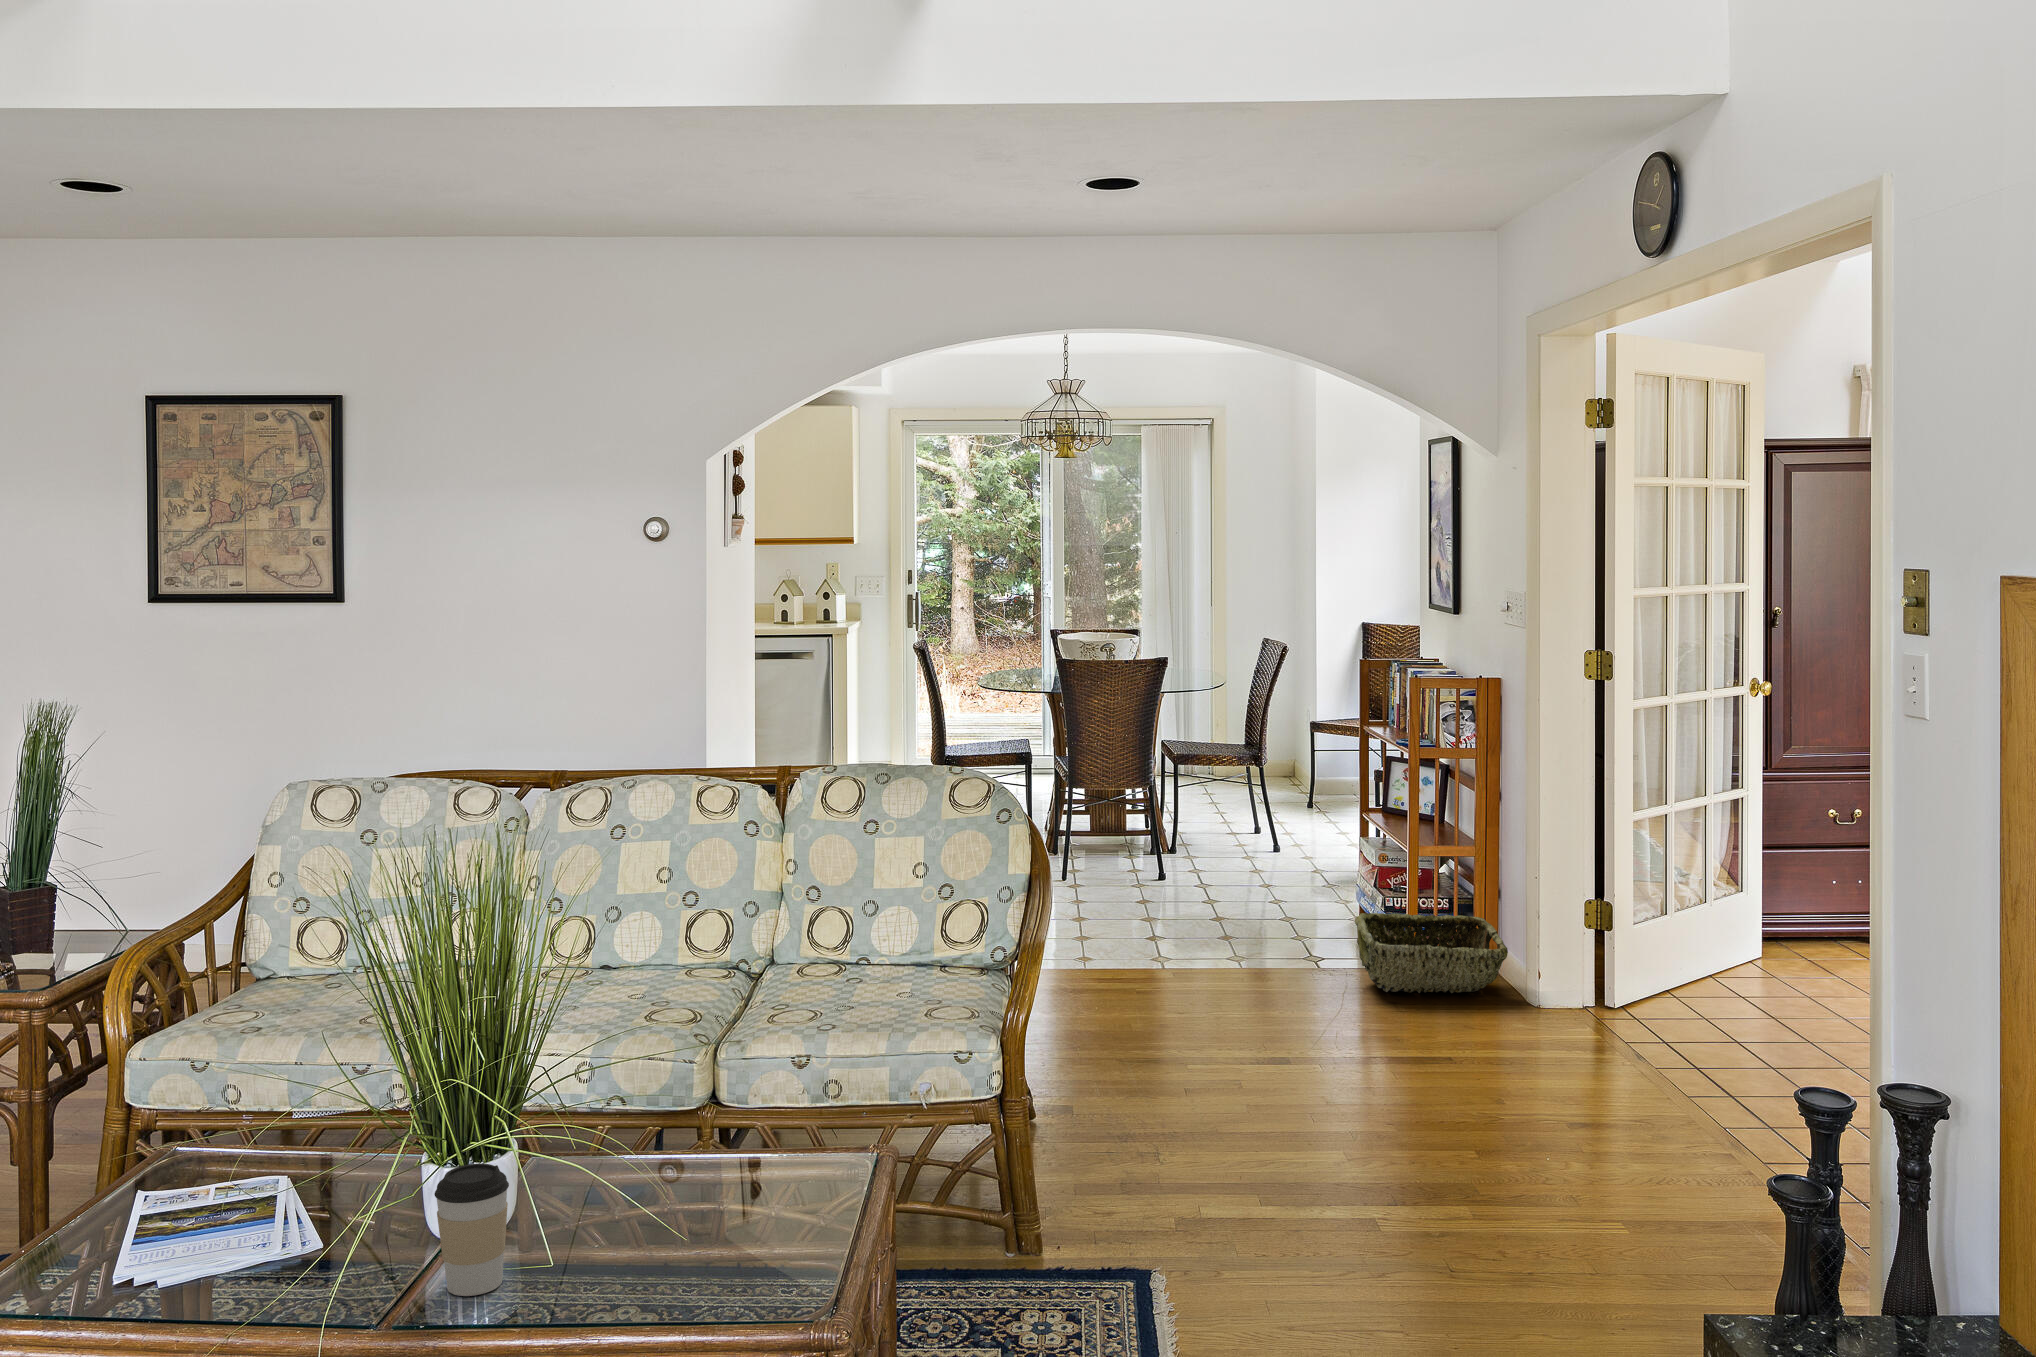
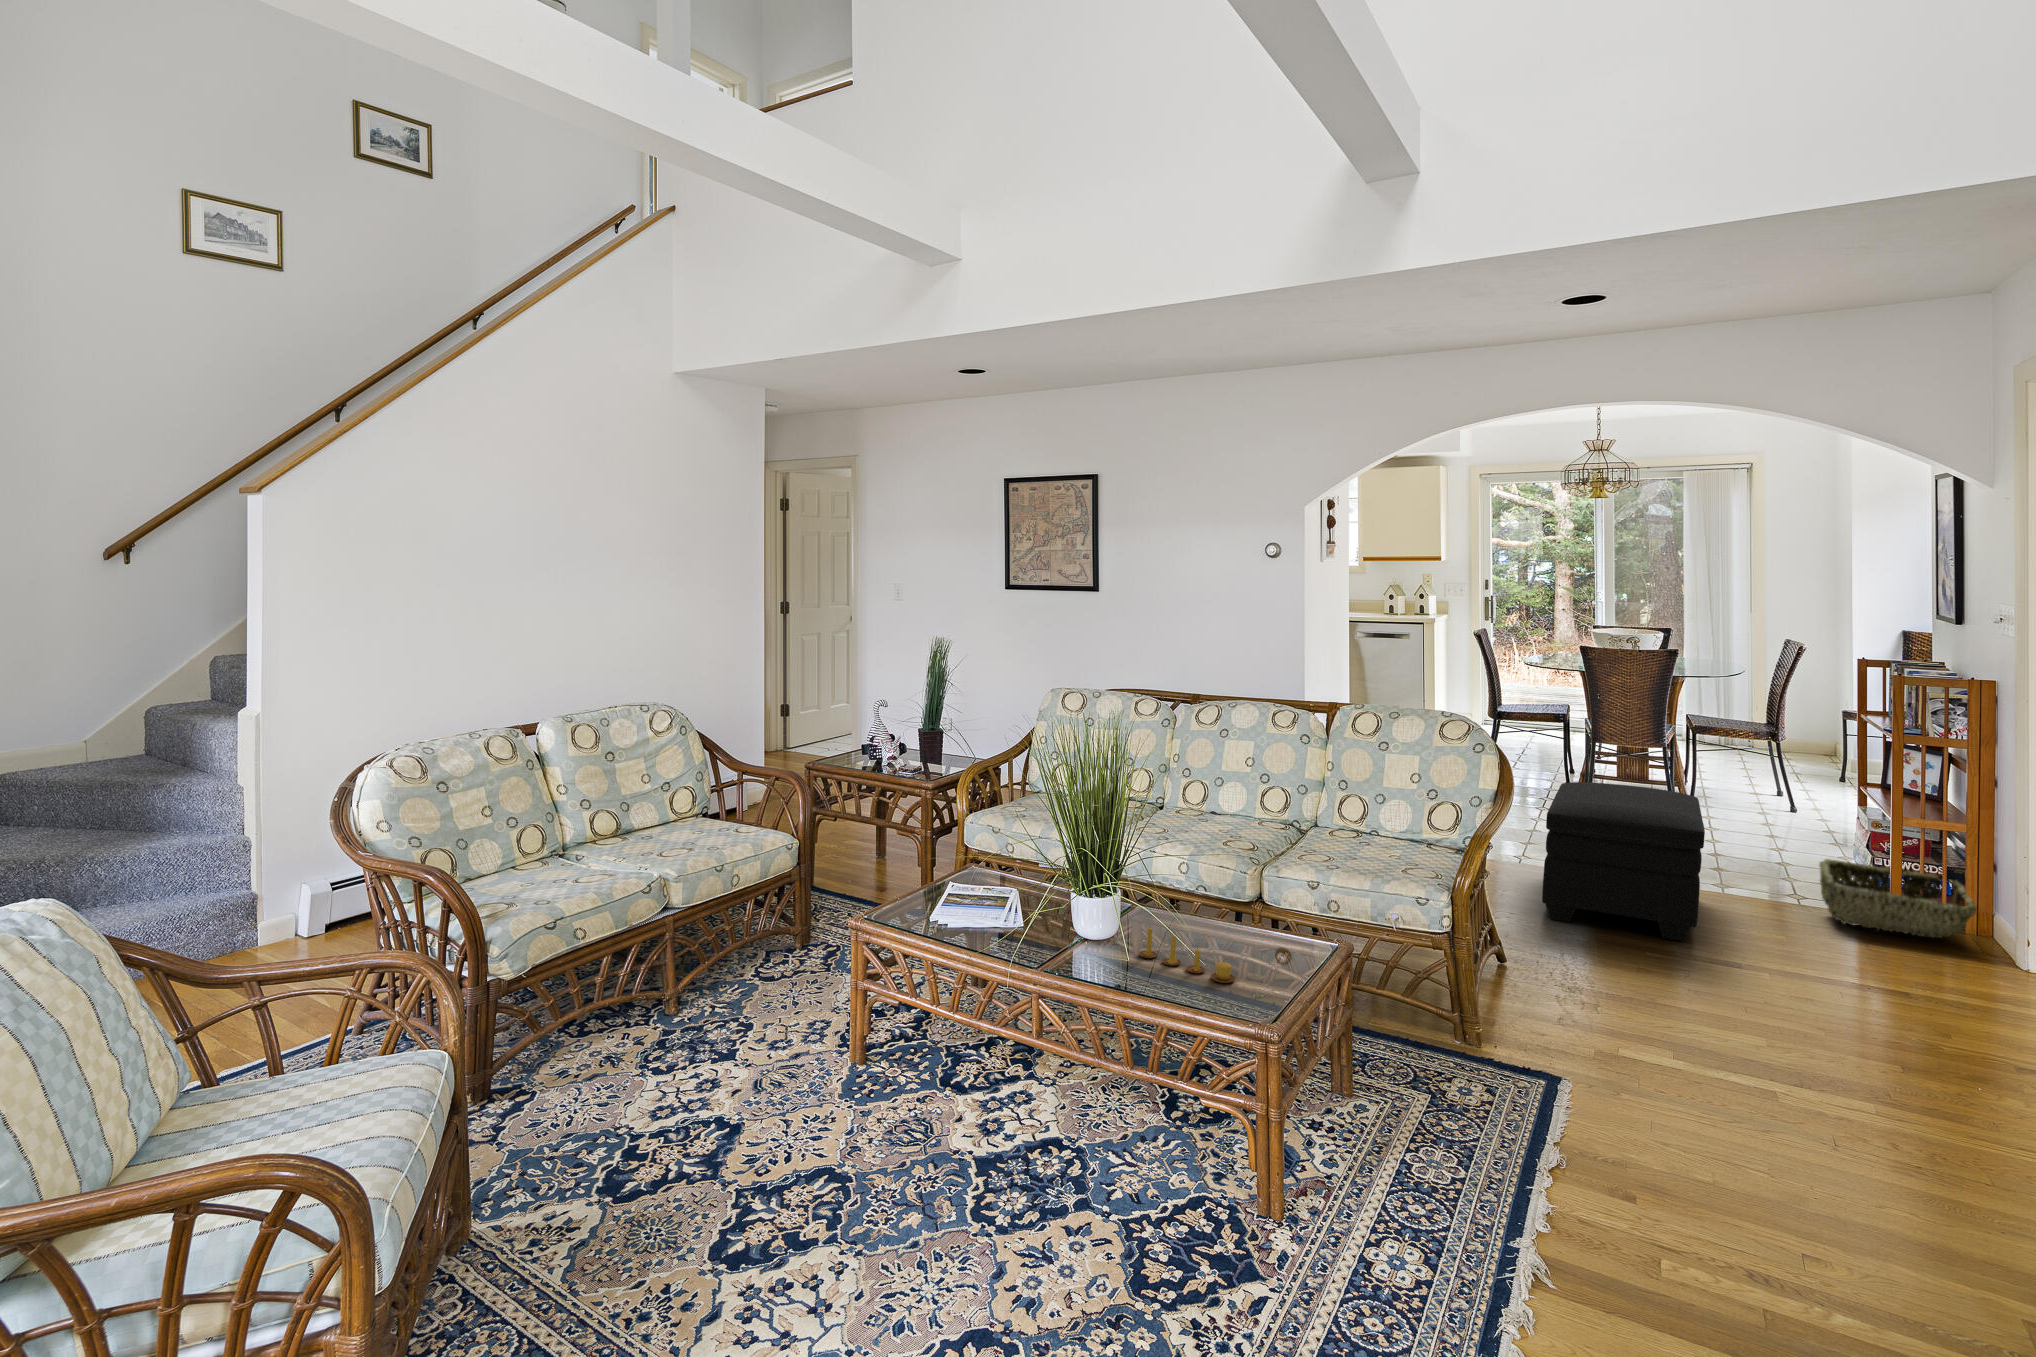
ottoman: none [1065,848,1249,1048] -> present [1542,782,1705,941]
coffee cup: present [434,1164,509,1296] -> none [1067,900,1107,973]
candle: none [560,1185,735,1255] -> present [1139,928,1236,983]

